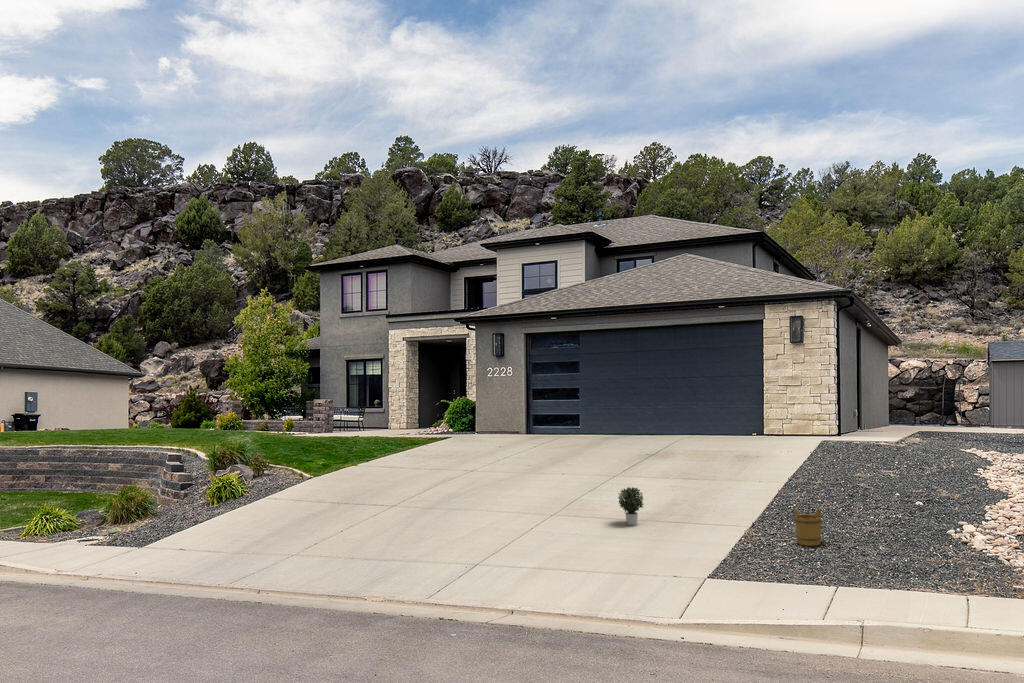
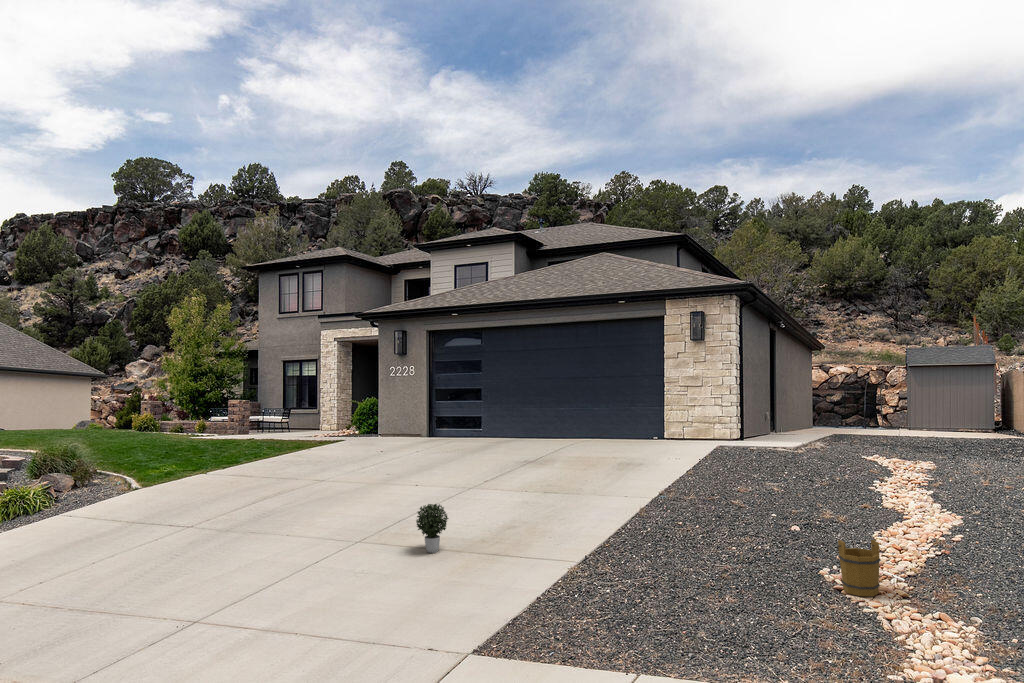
bucket: present [793,508,822,546] -> present [836,540,881,596]

